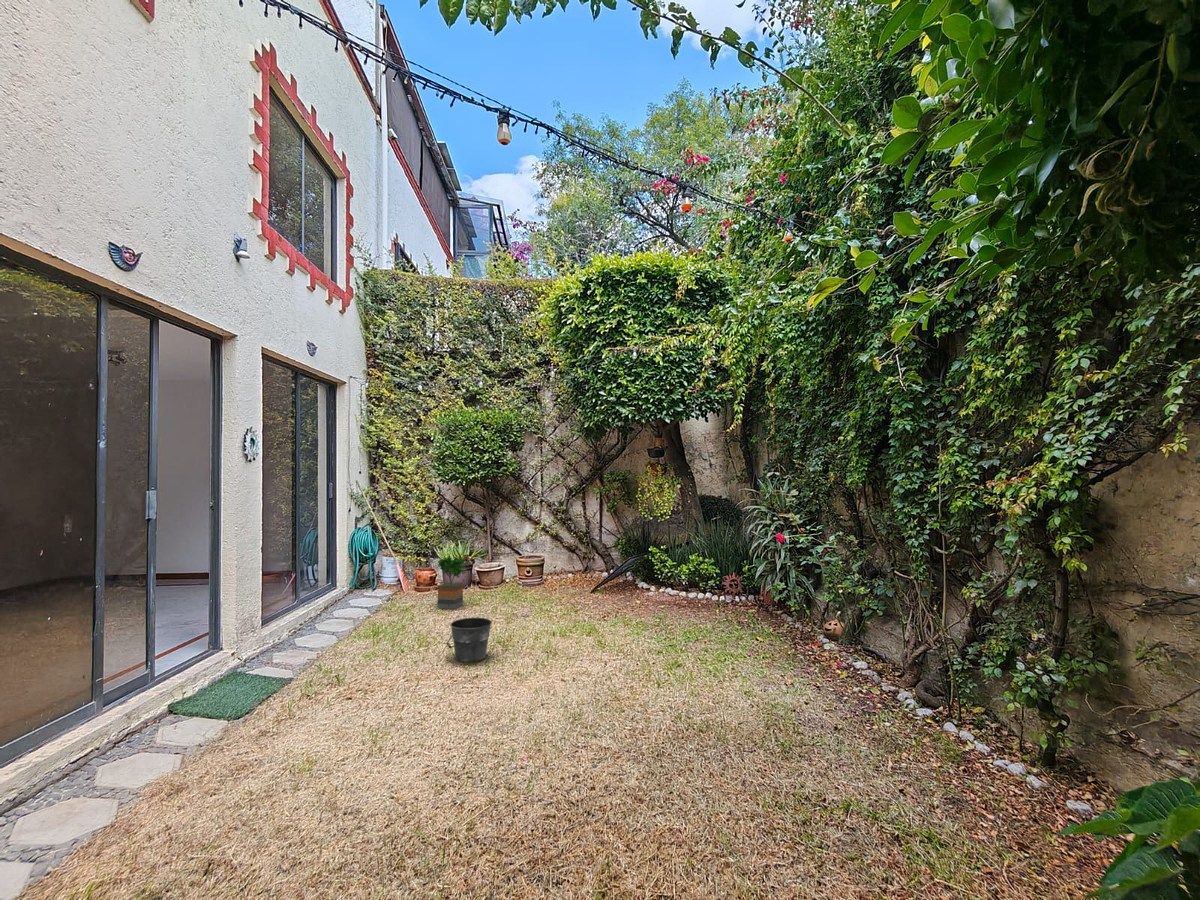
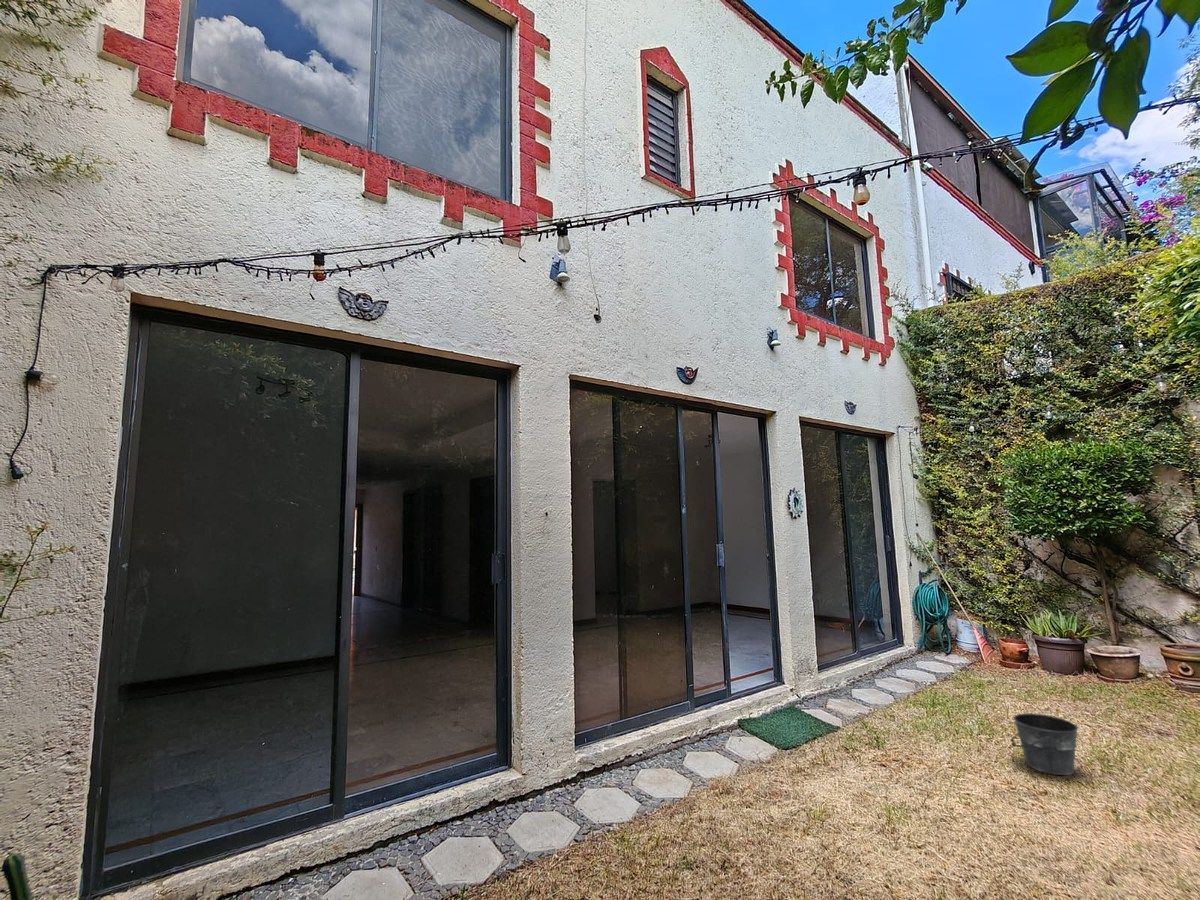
potted tree: present [438,557,468,609] -> none [1015,629,1066,700]

